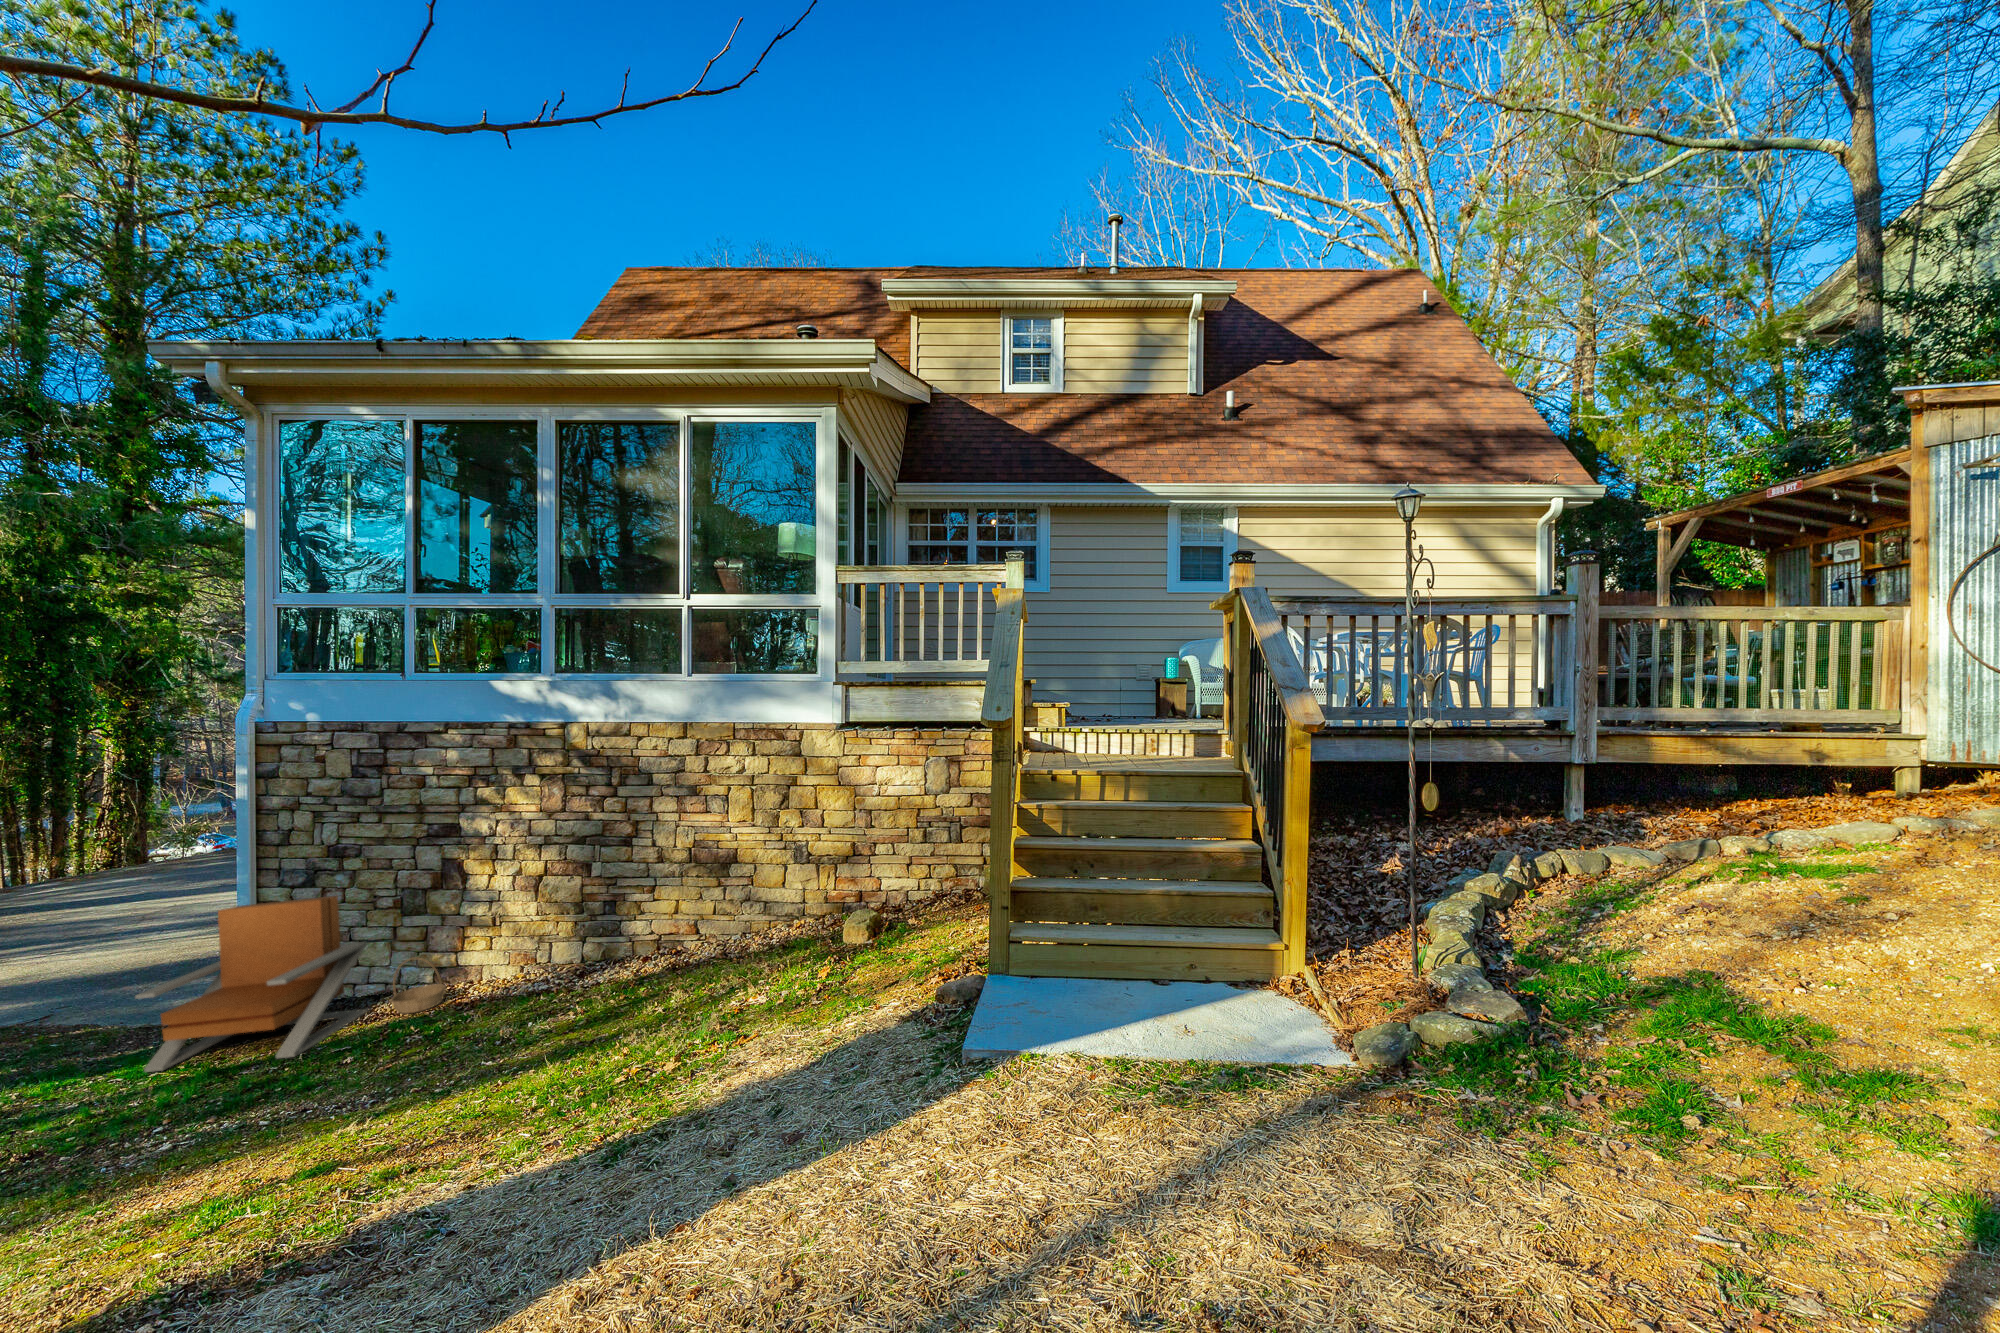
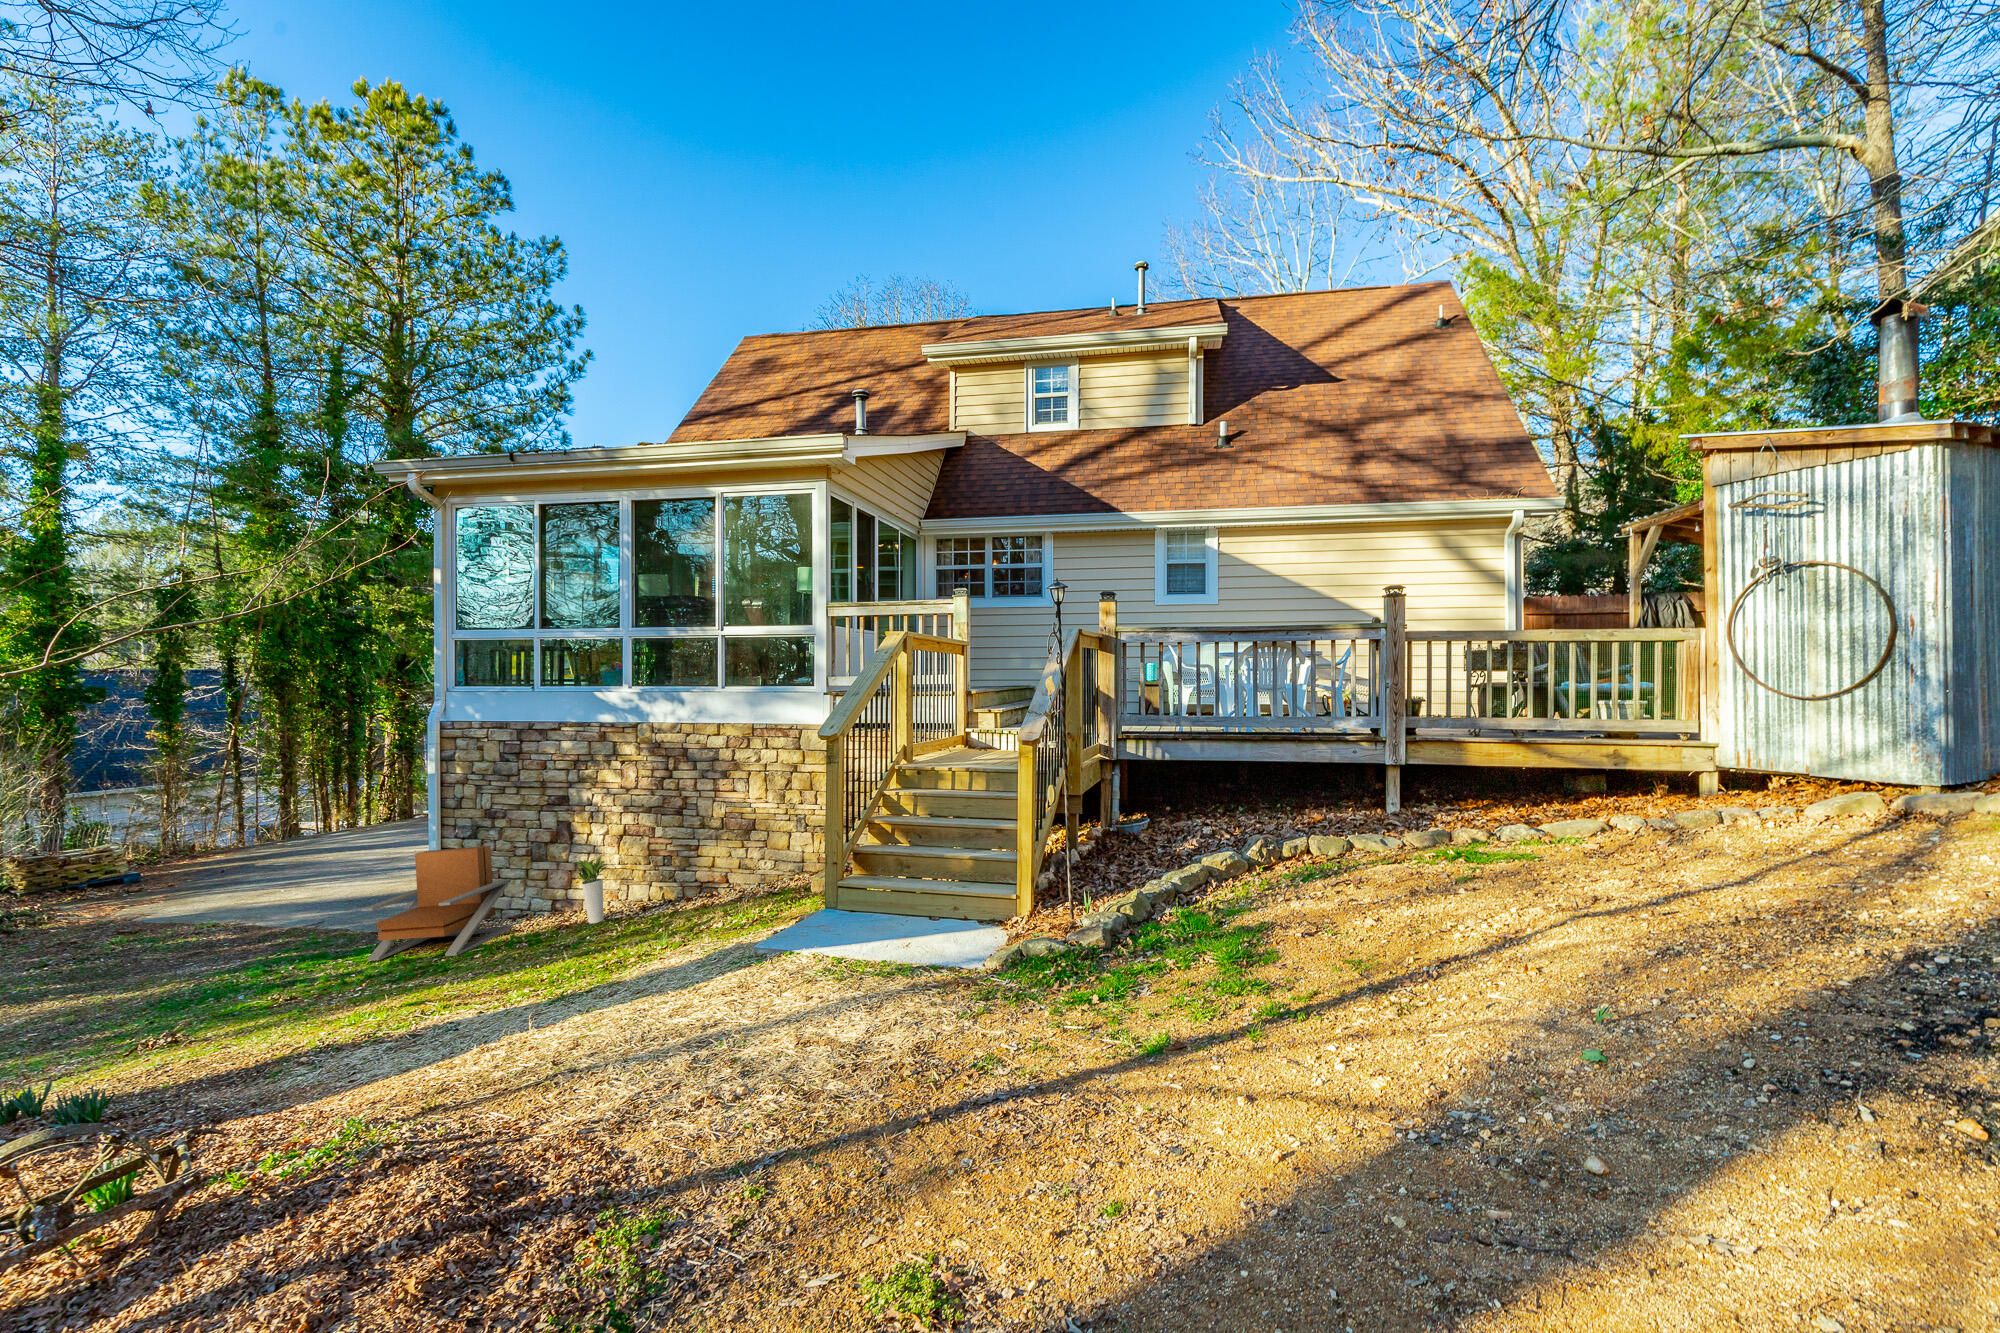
planter: none [467,903,519,999] -> present [575,856,606,923]
basket: present [390,957,446,1014] -> none [523,891,562,931]

